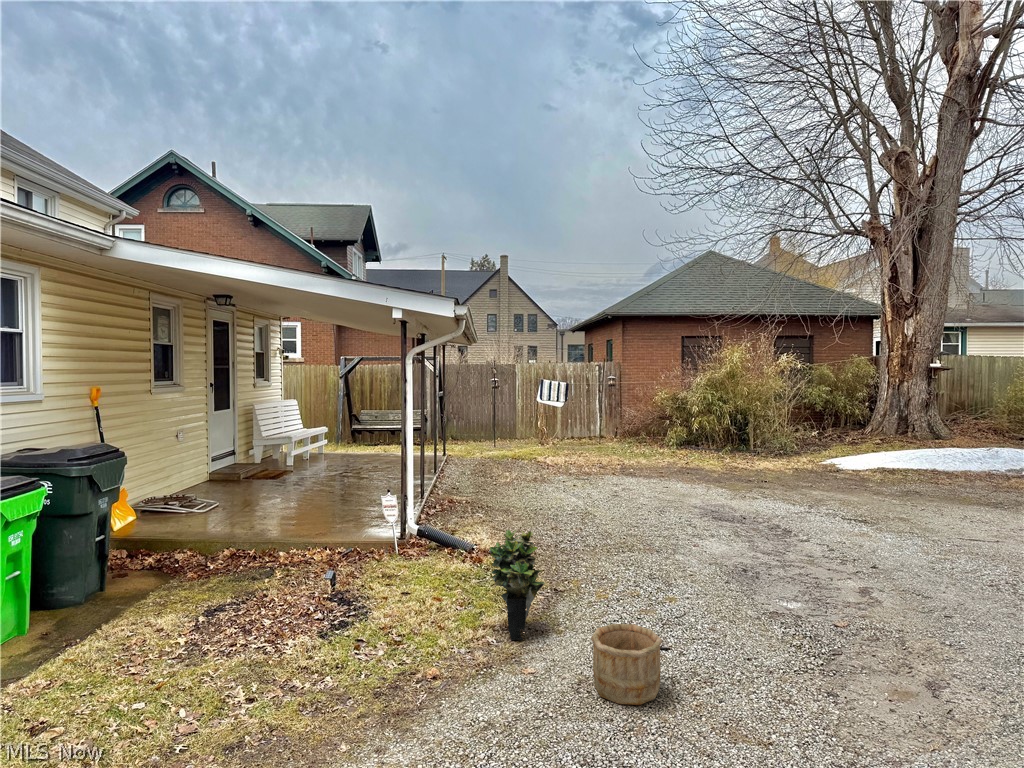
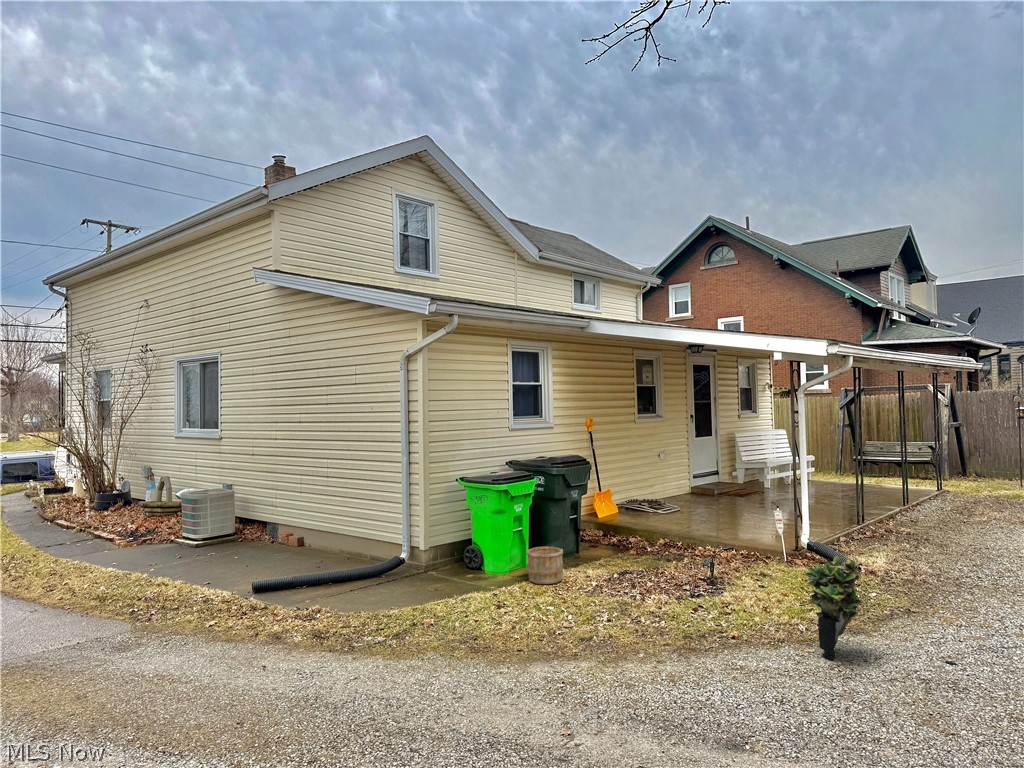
wooden bucket: present [591,624,662,705] -> present [526,546,563,584]

